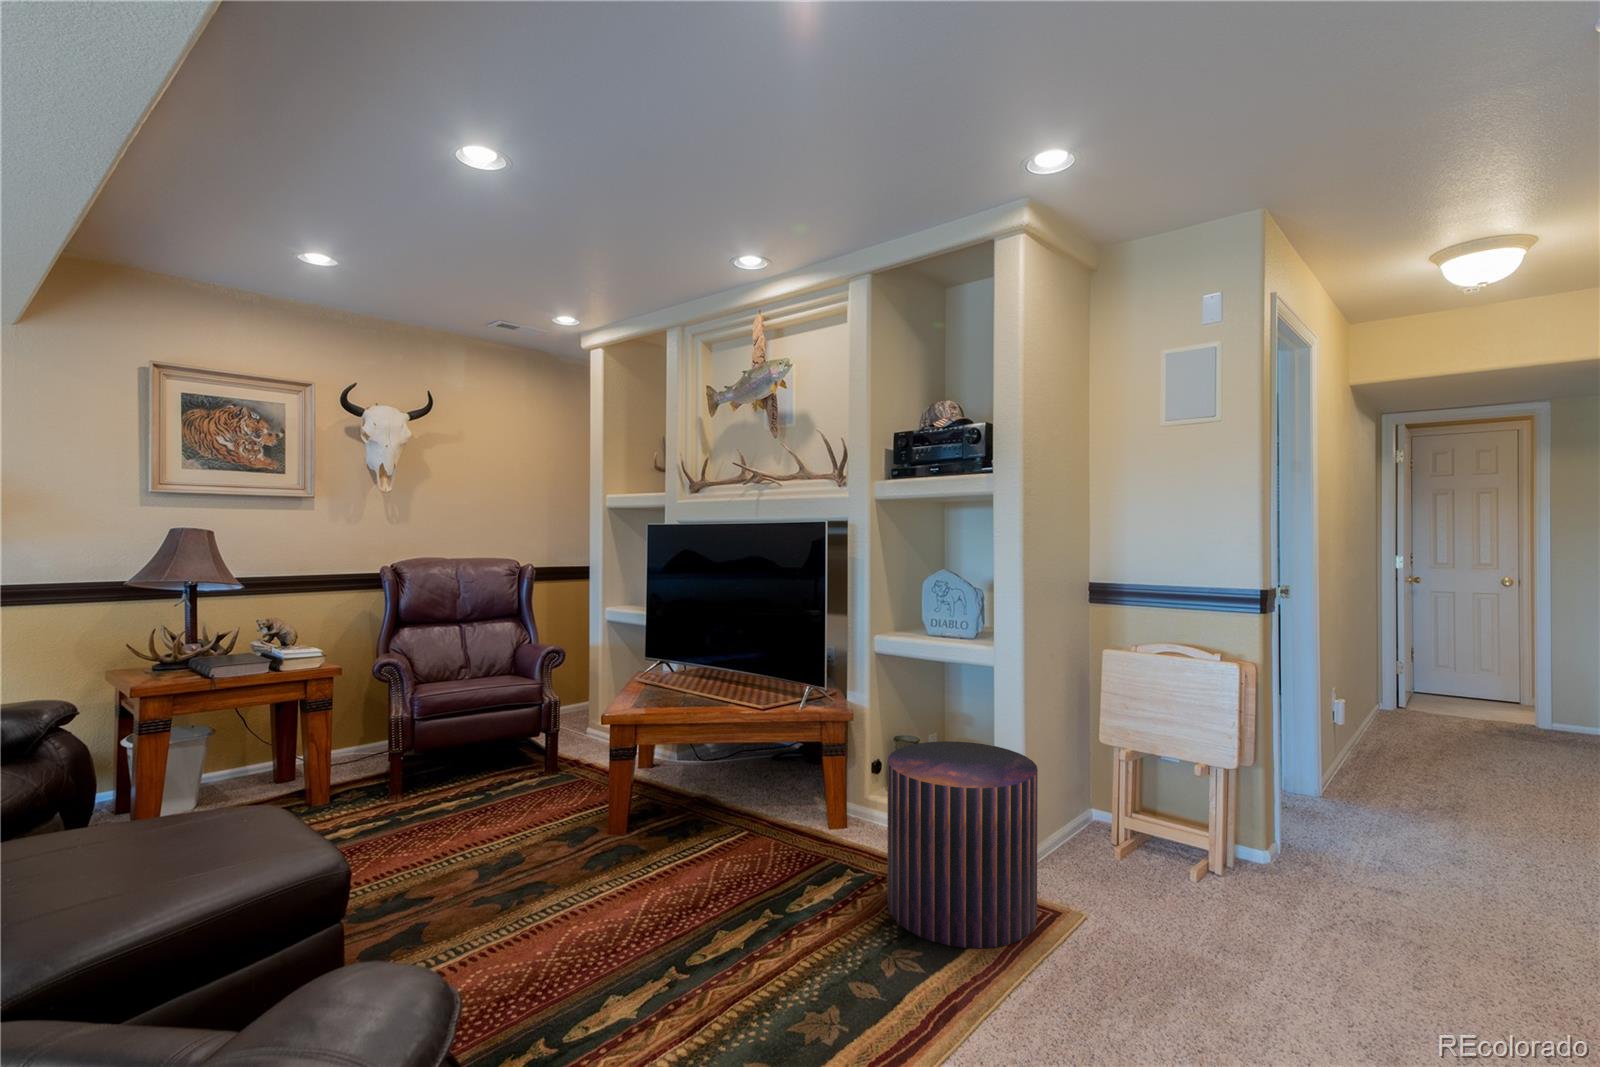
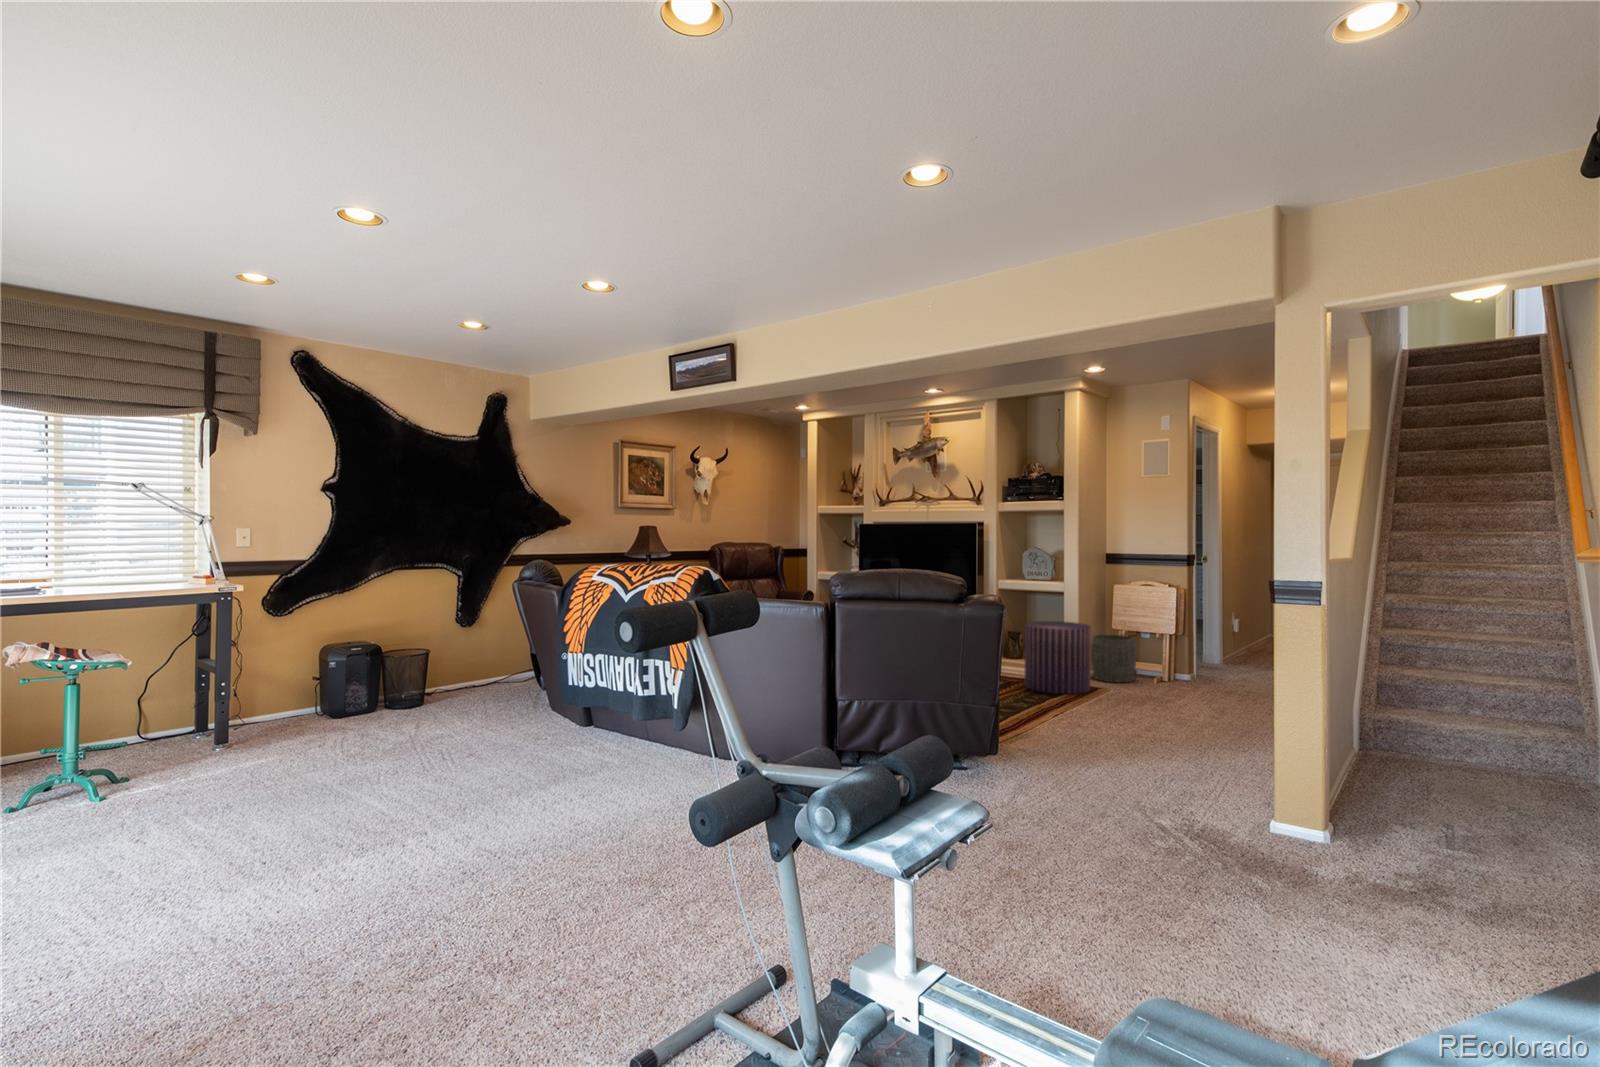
woven basket: none [1050,760,1149,883] -> present [1091,635,1136,683]

